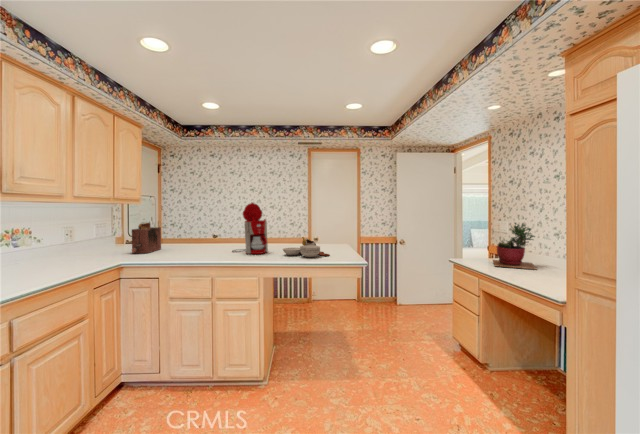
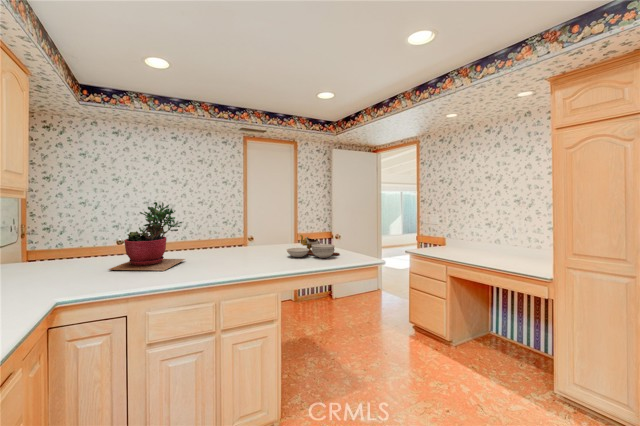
coffee maker: present [233,203,268,254] -> none [211,195,265,259]
toaster: present [132,223,161,253] -> none [43,223,85,274]
succulent plant: present [493,223,536,269] -> present [109,202,185,271]

